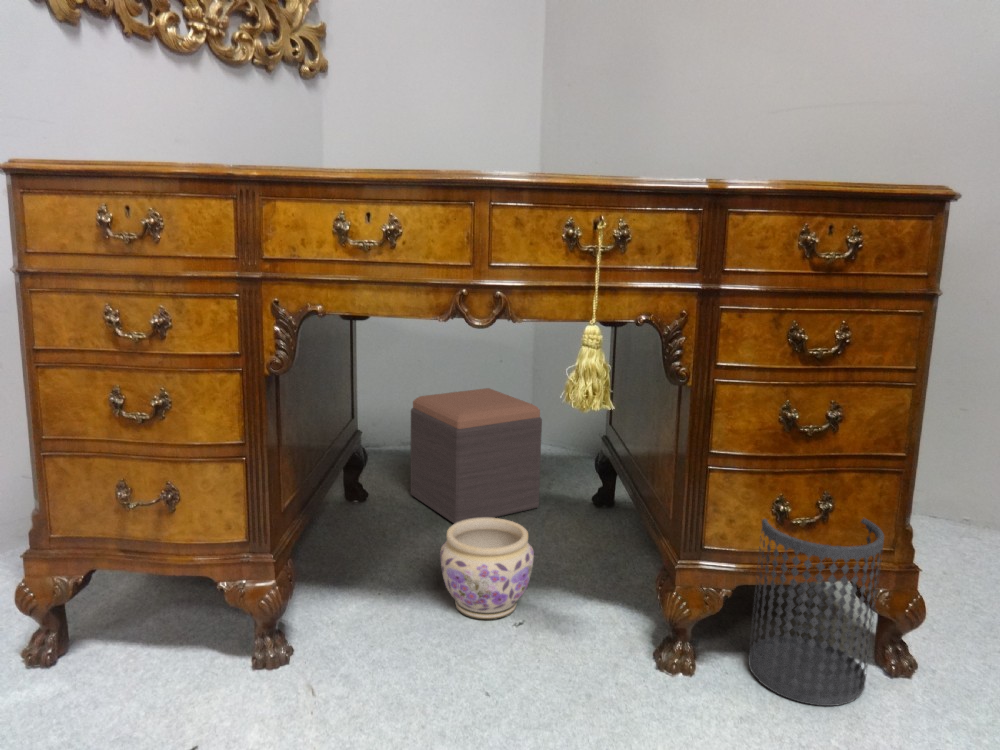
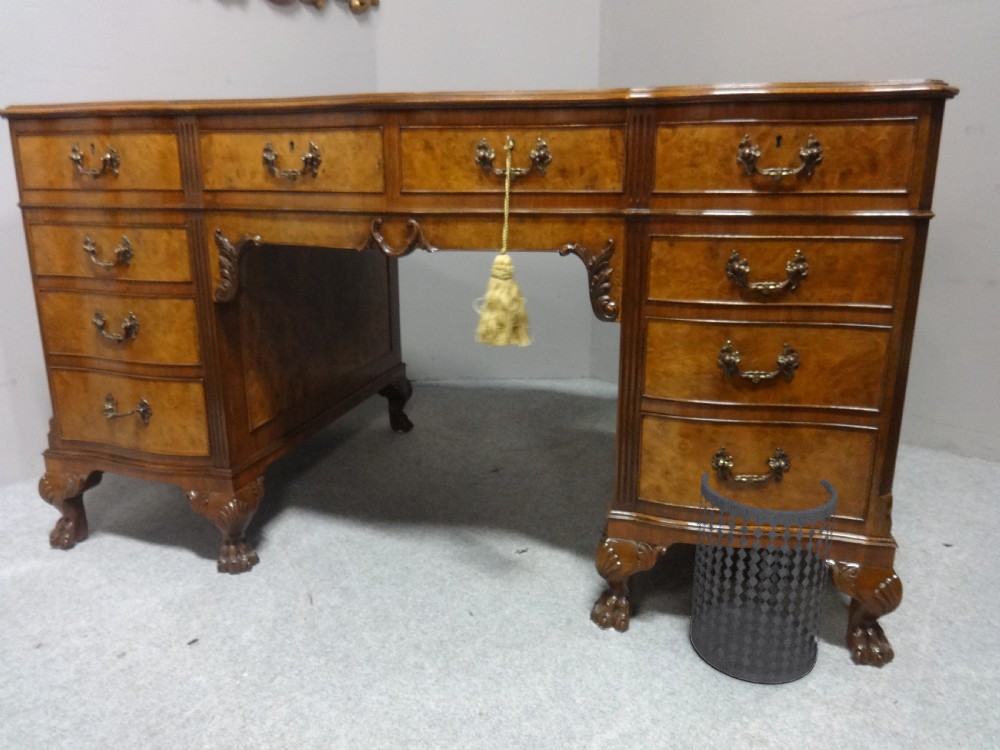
footstool: present [411,388,542,524] -> none [450,327,571,459]
planter: present [440,518,534,620] -> none [411,451,504,551]

